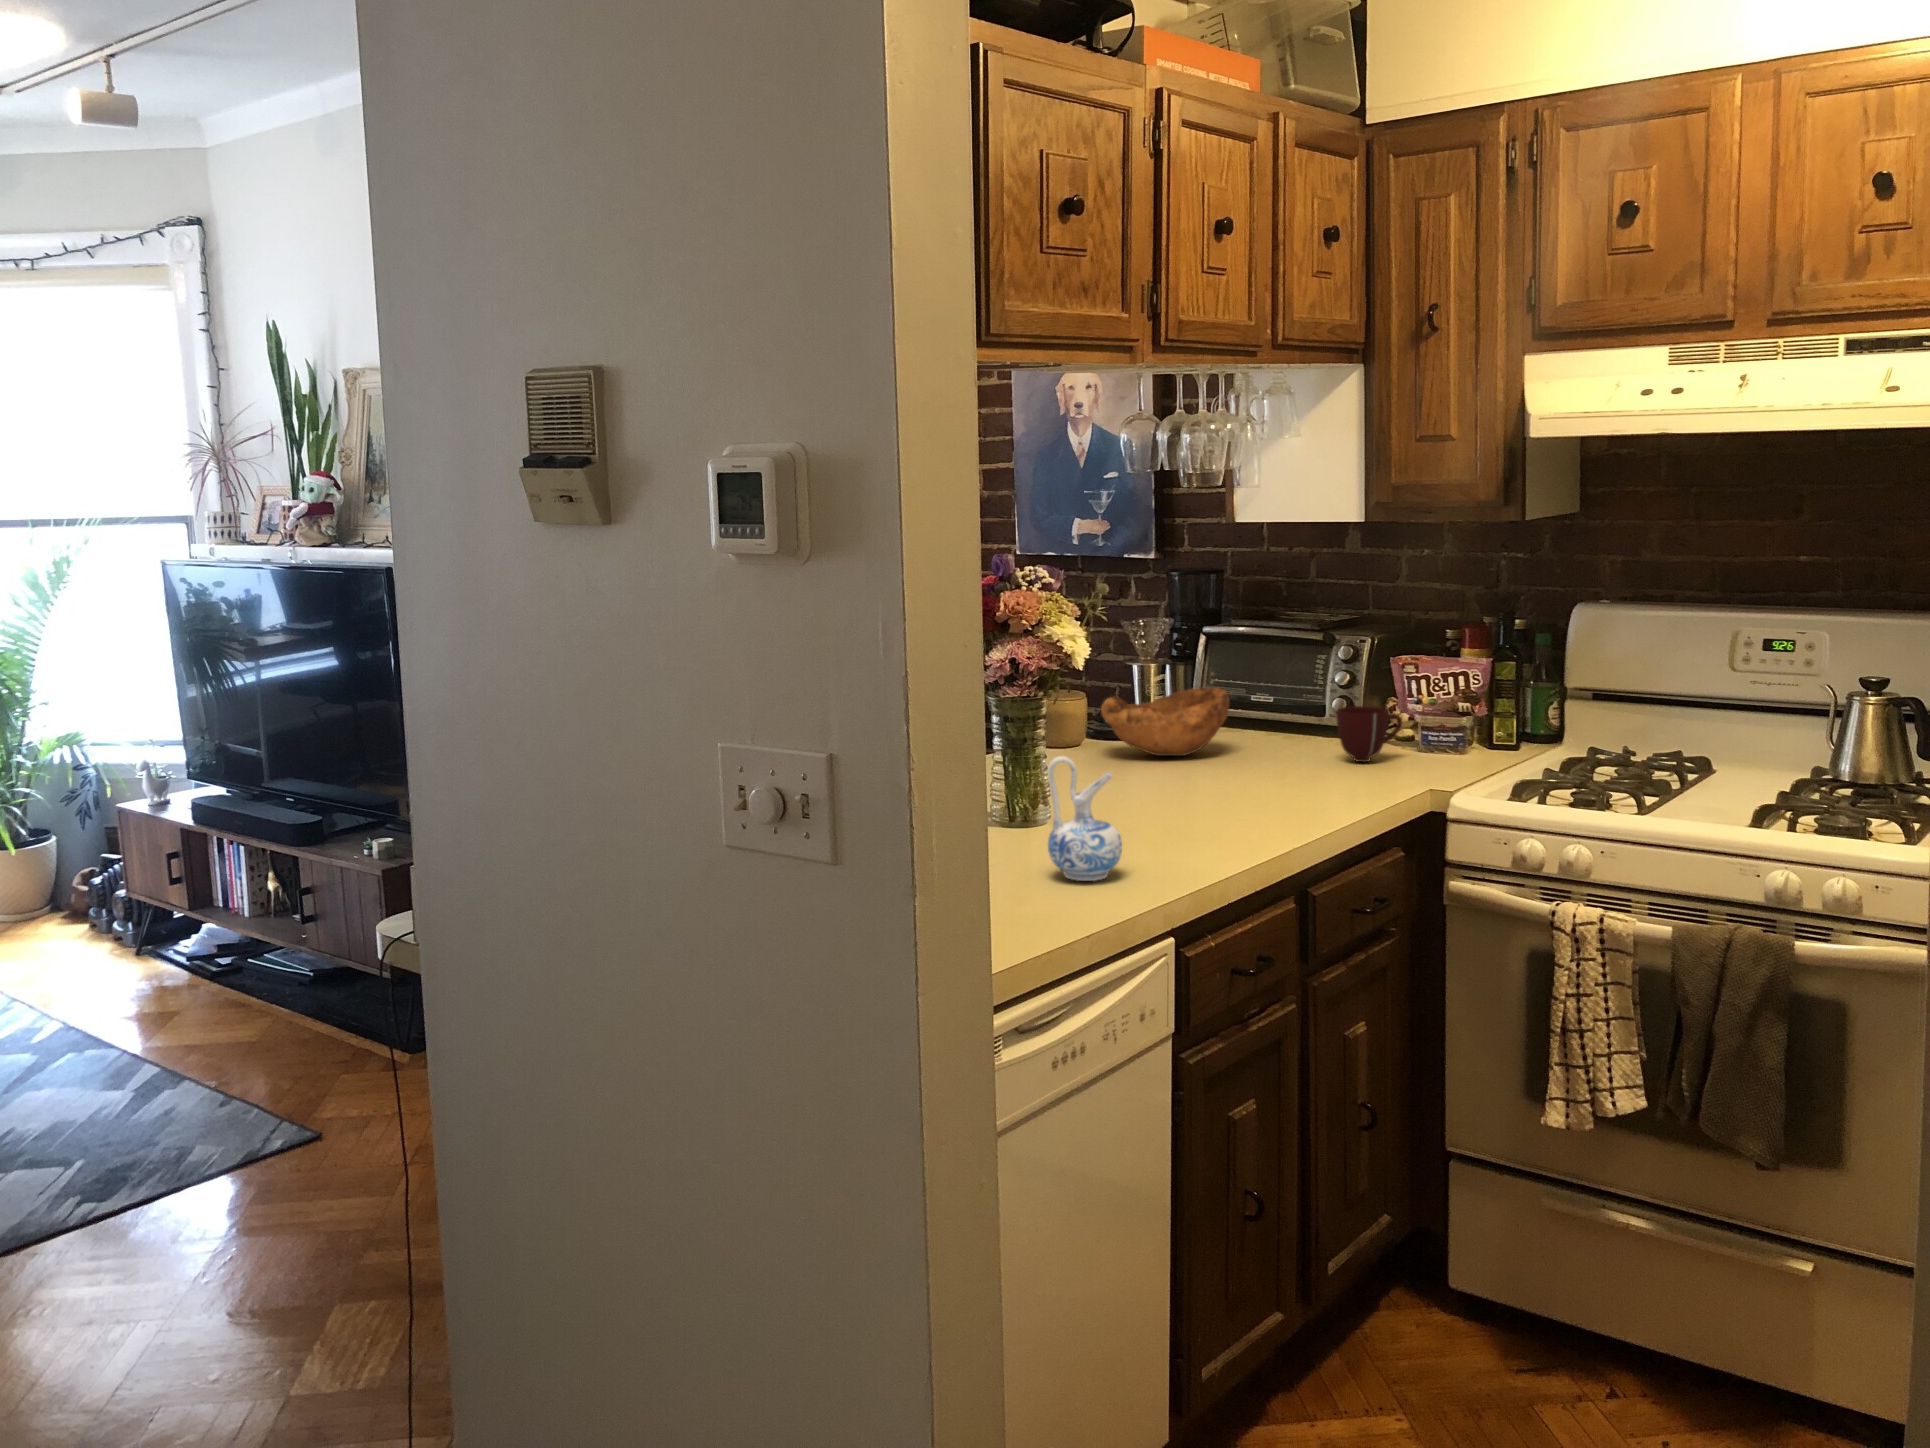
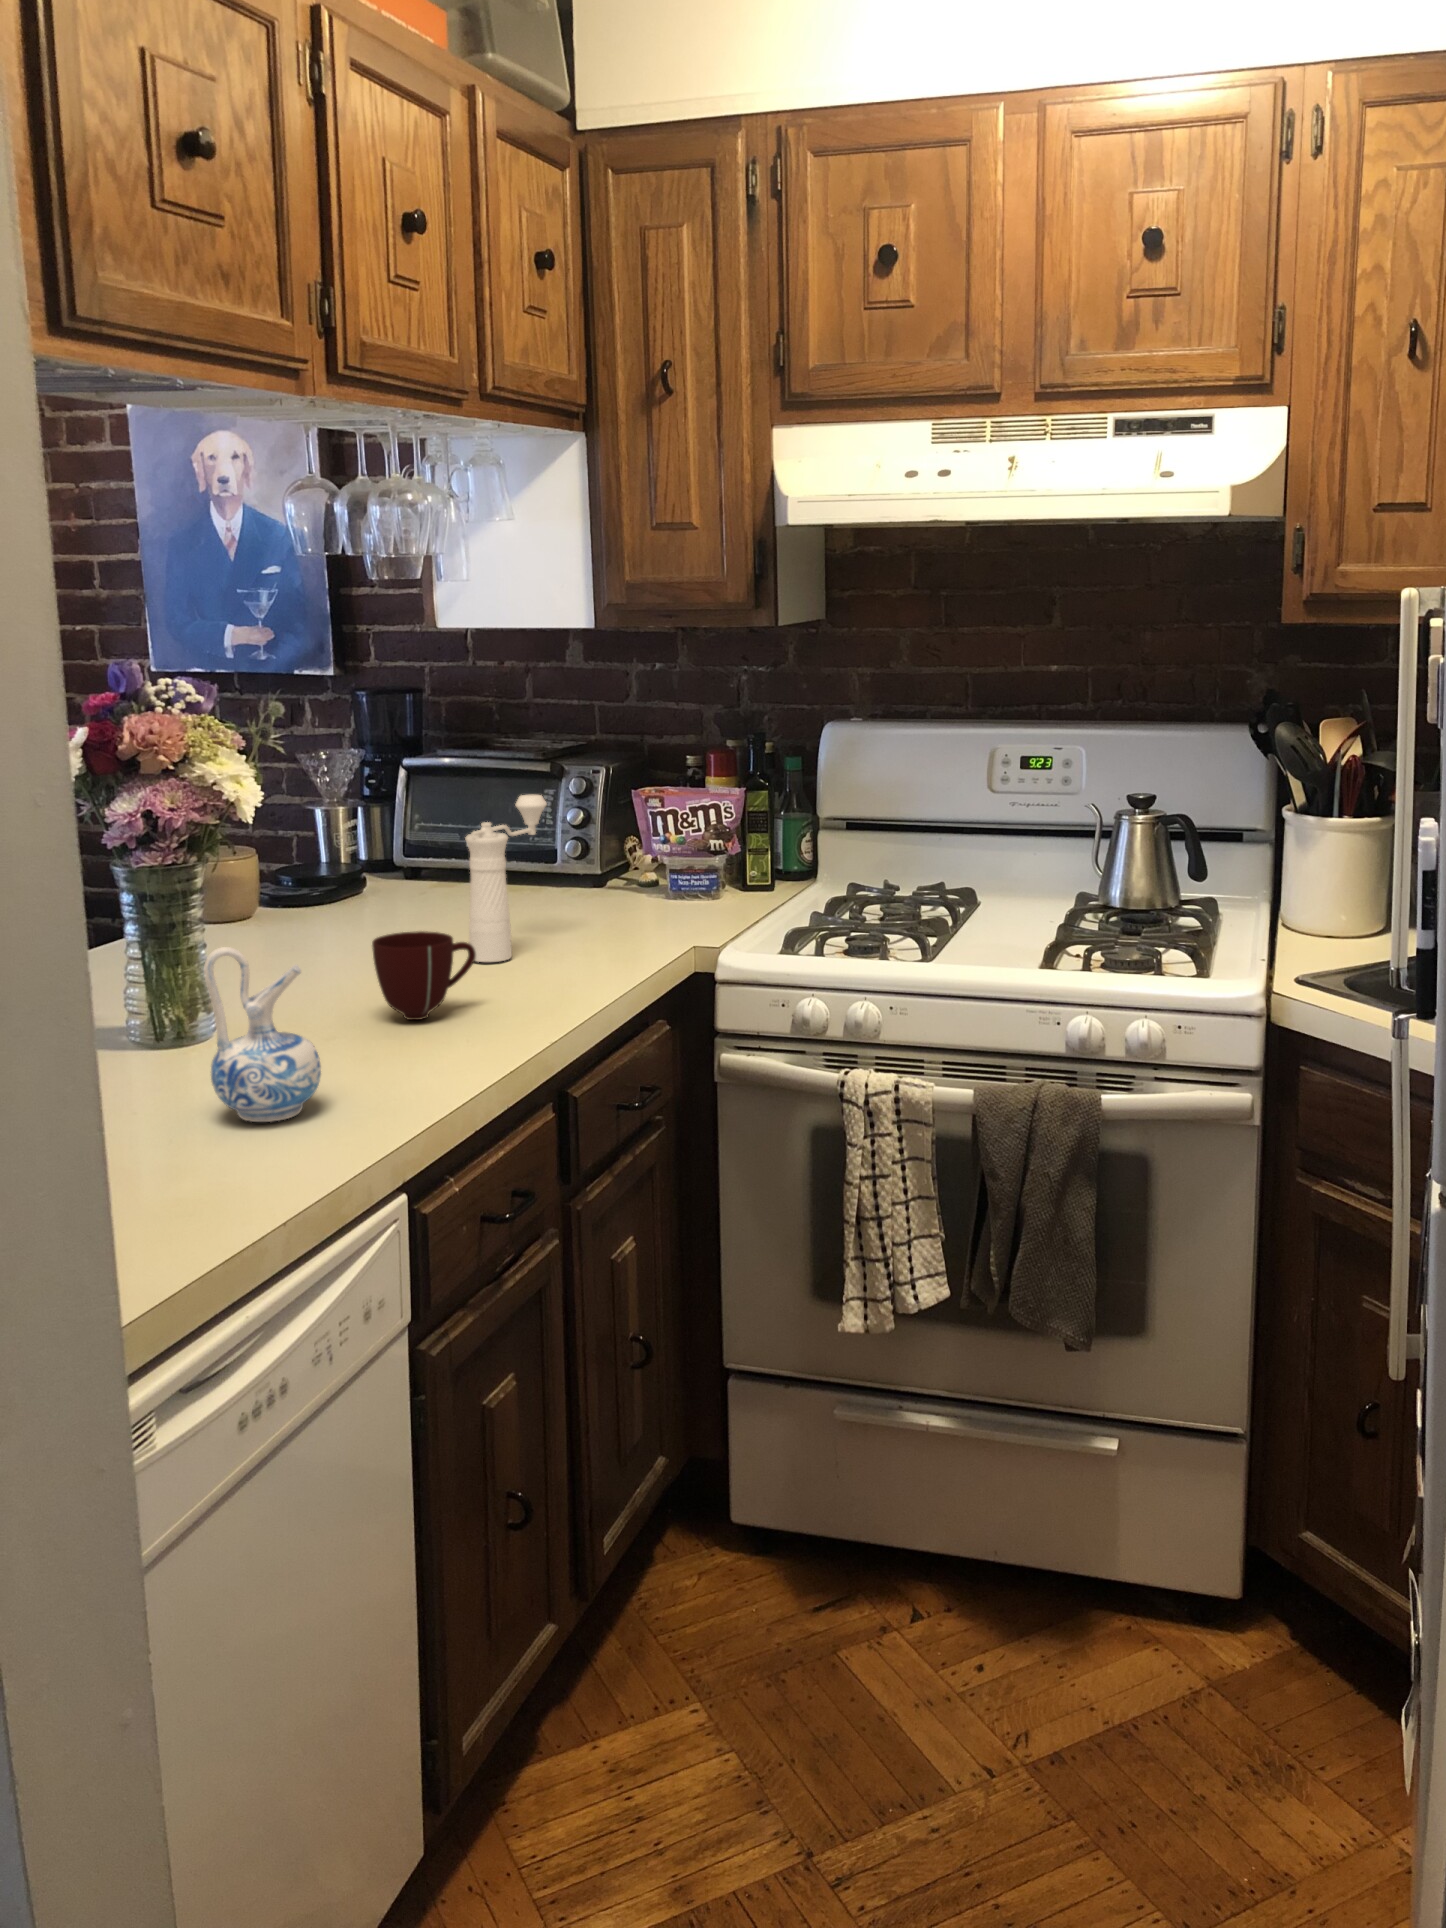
pepper mill: none [1243,660,1312,791] -> present [465,795,546,962]
wooden bowl: present [1101,688,1229,756] -> none [278,831,443,921]
mug: present [1336,706,1402,762] -> present [372,931,476,1020]

